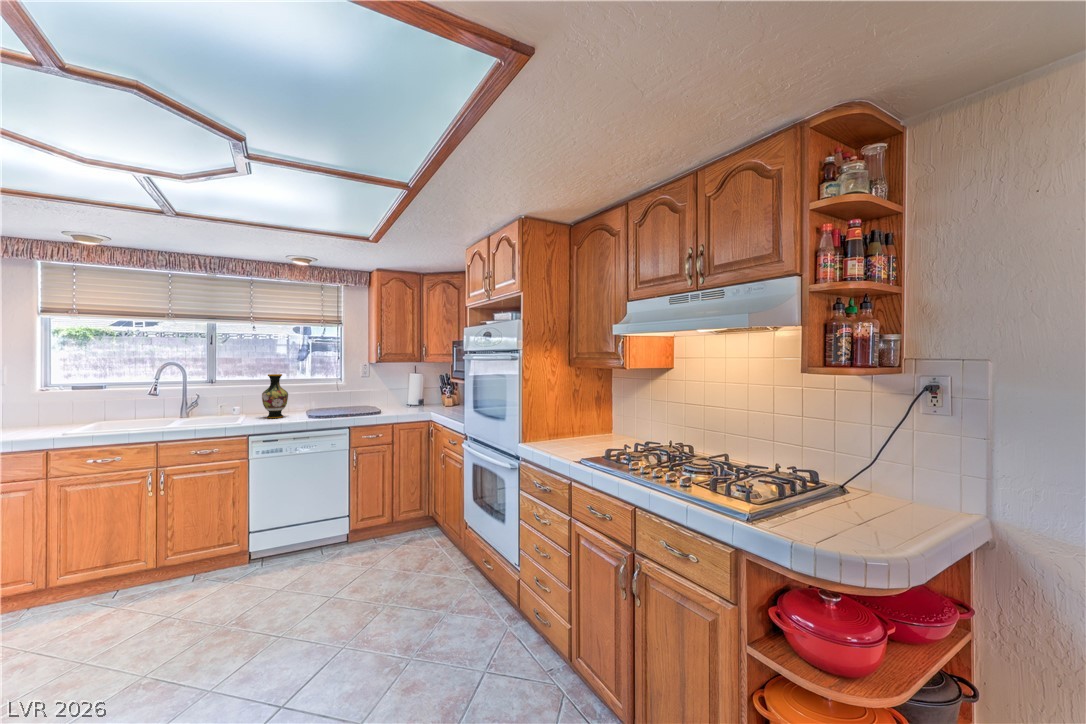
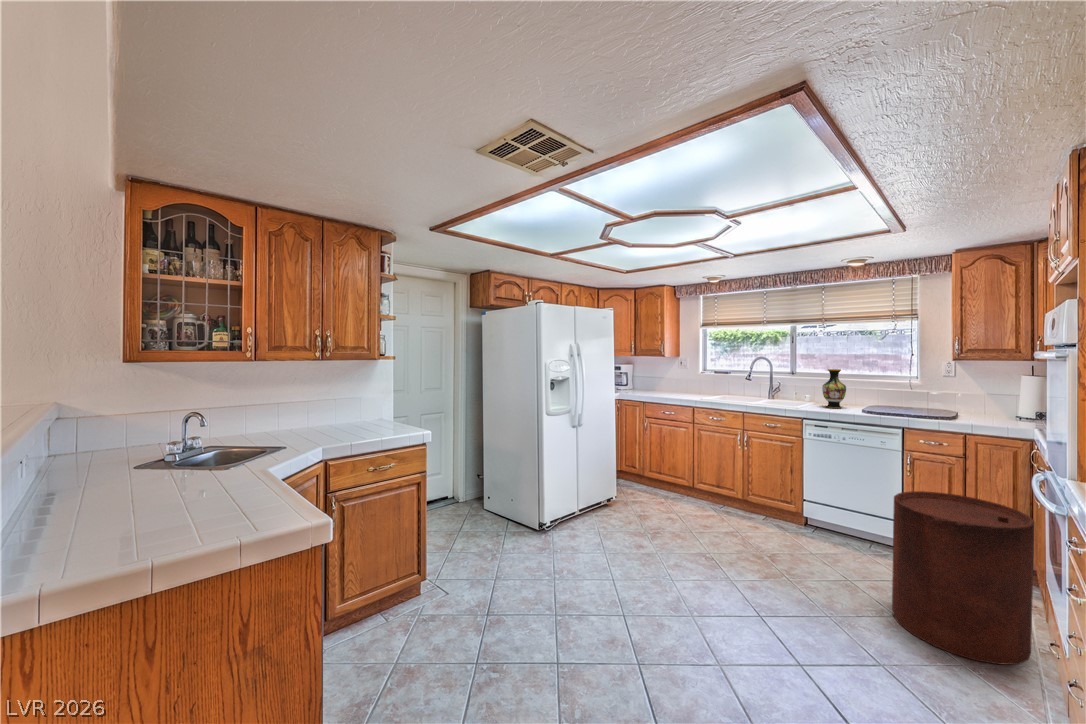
trash can: none [382,474,474,617] -> present [892,491,1034,664]

